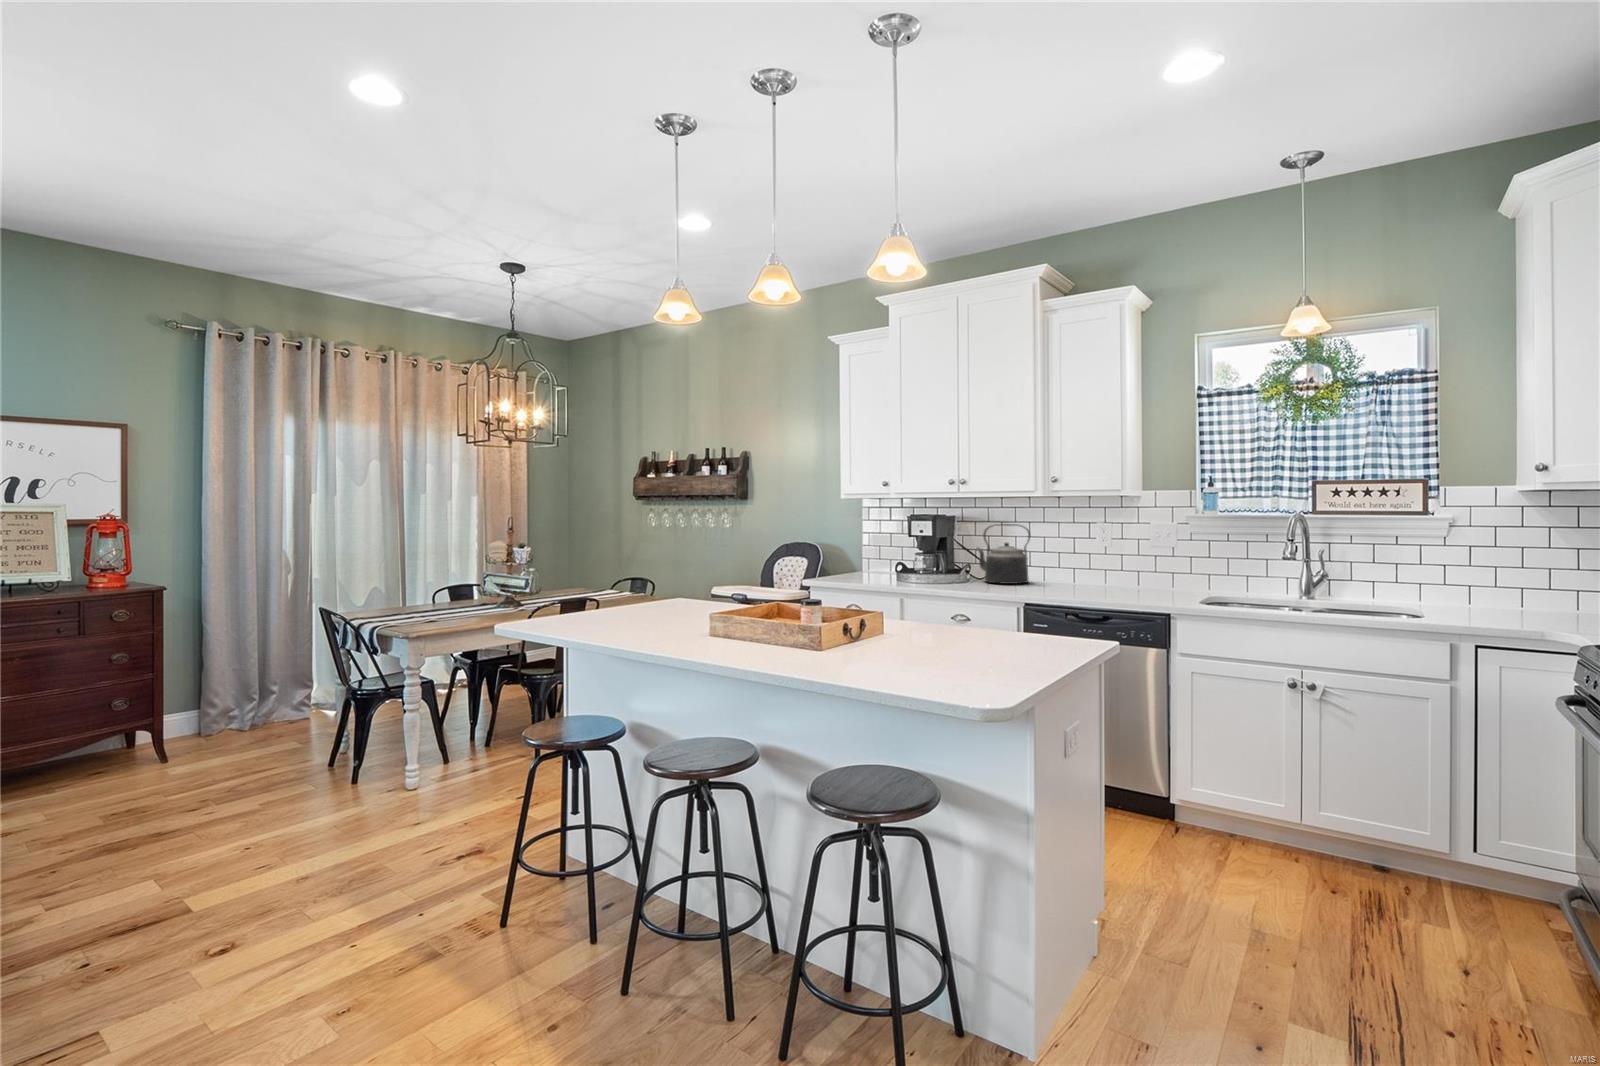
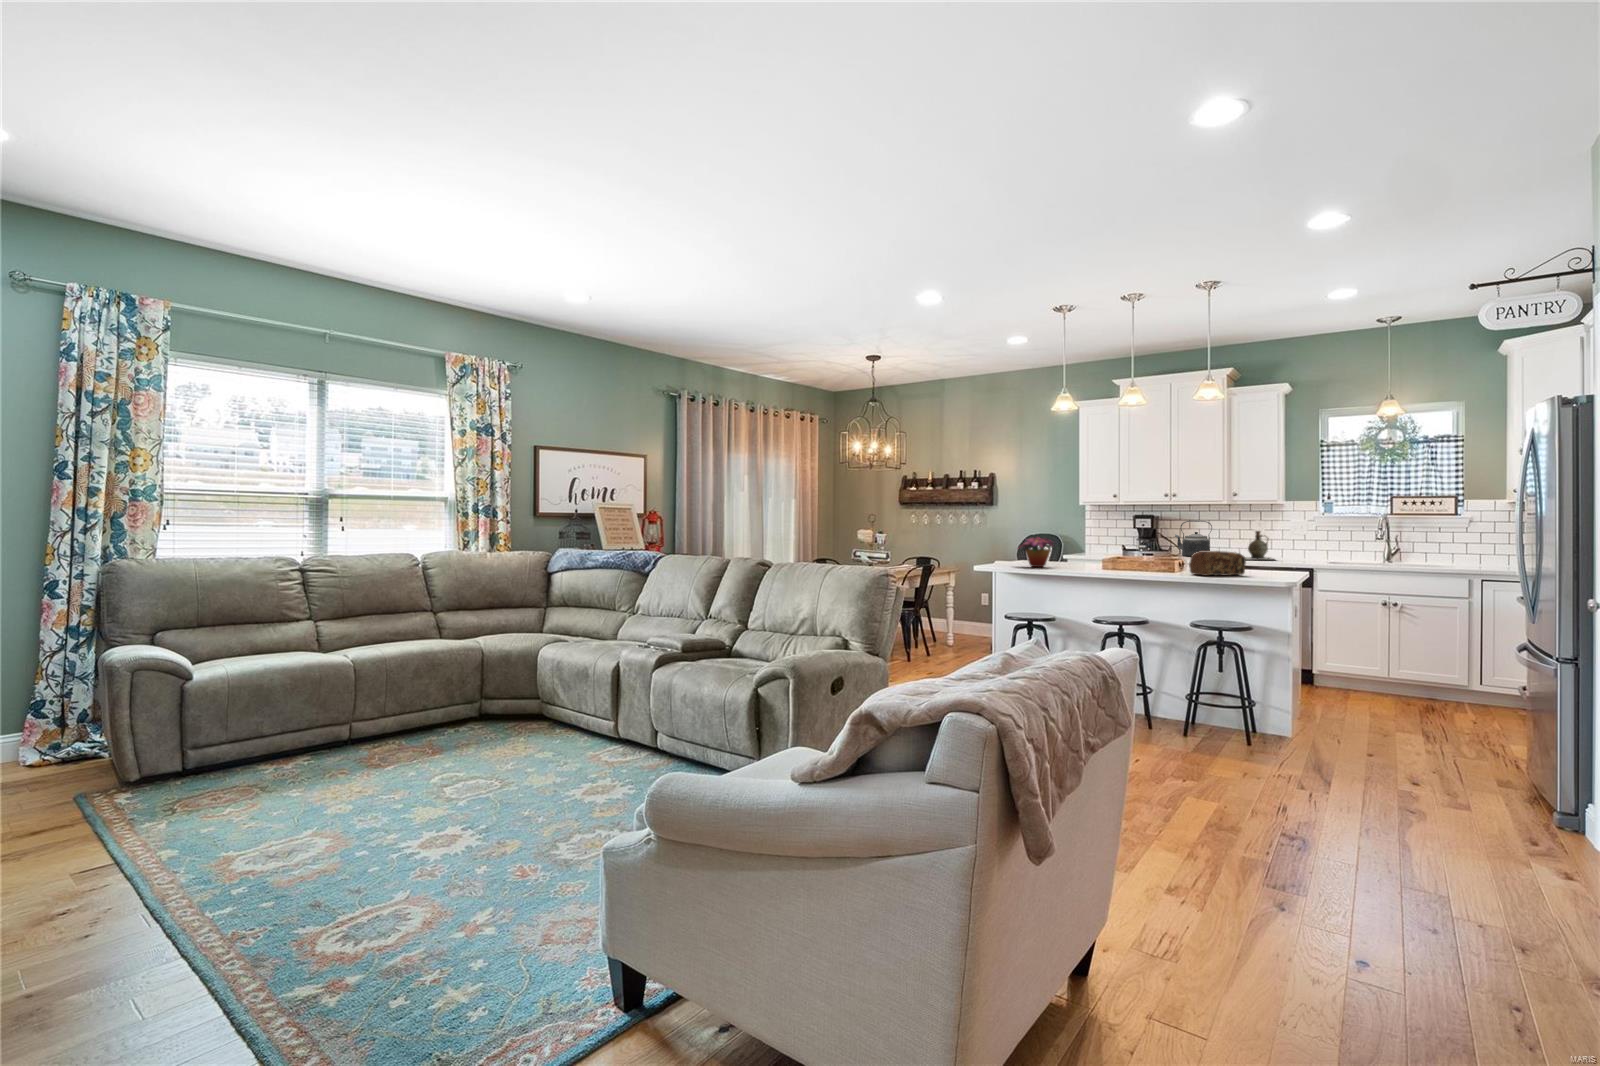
ceramic jug: none [1061,542,1121,593] -> present [1245,531,1273,560]
flower arrangement: none [580,565,667,626] -> present [1019,538,1055,567]
bread loaf: none [842,604,956,664] -> present [1189,551,1246,576]

